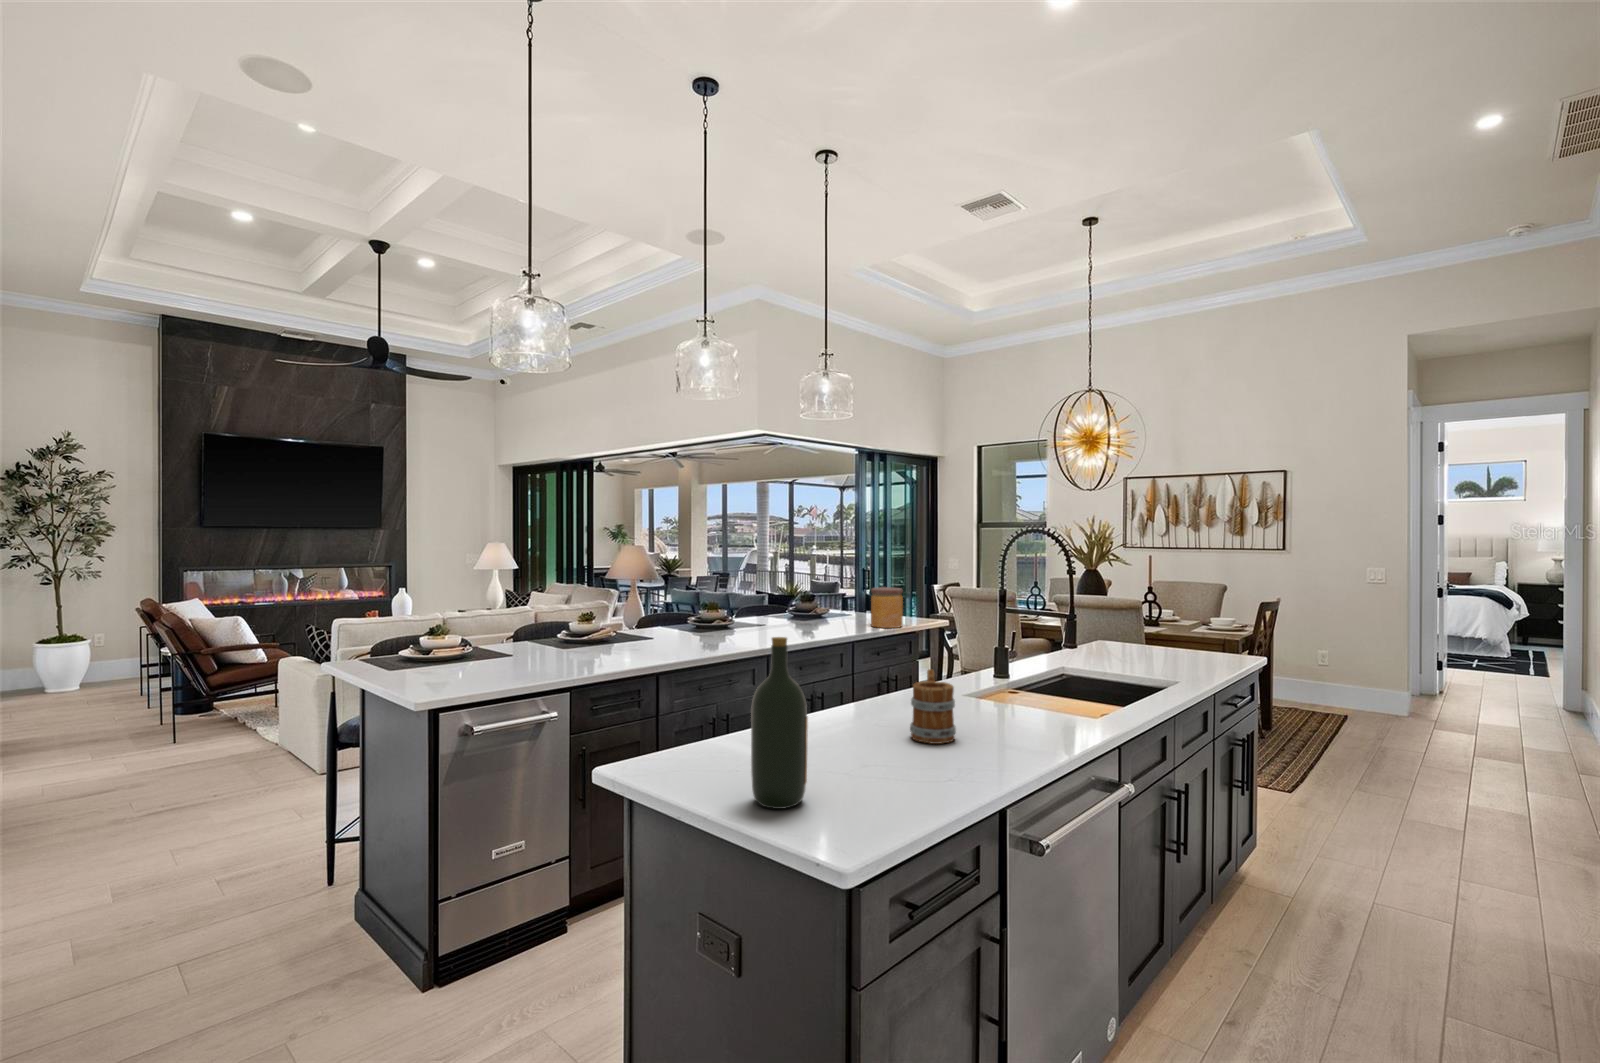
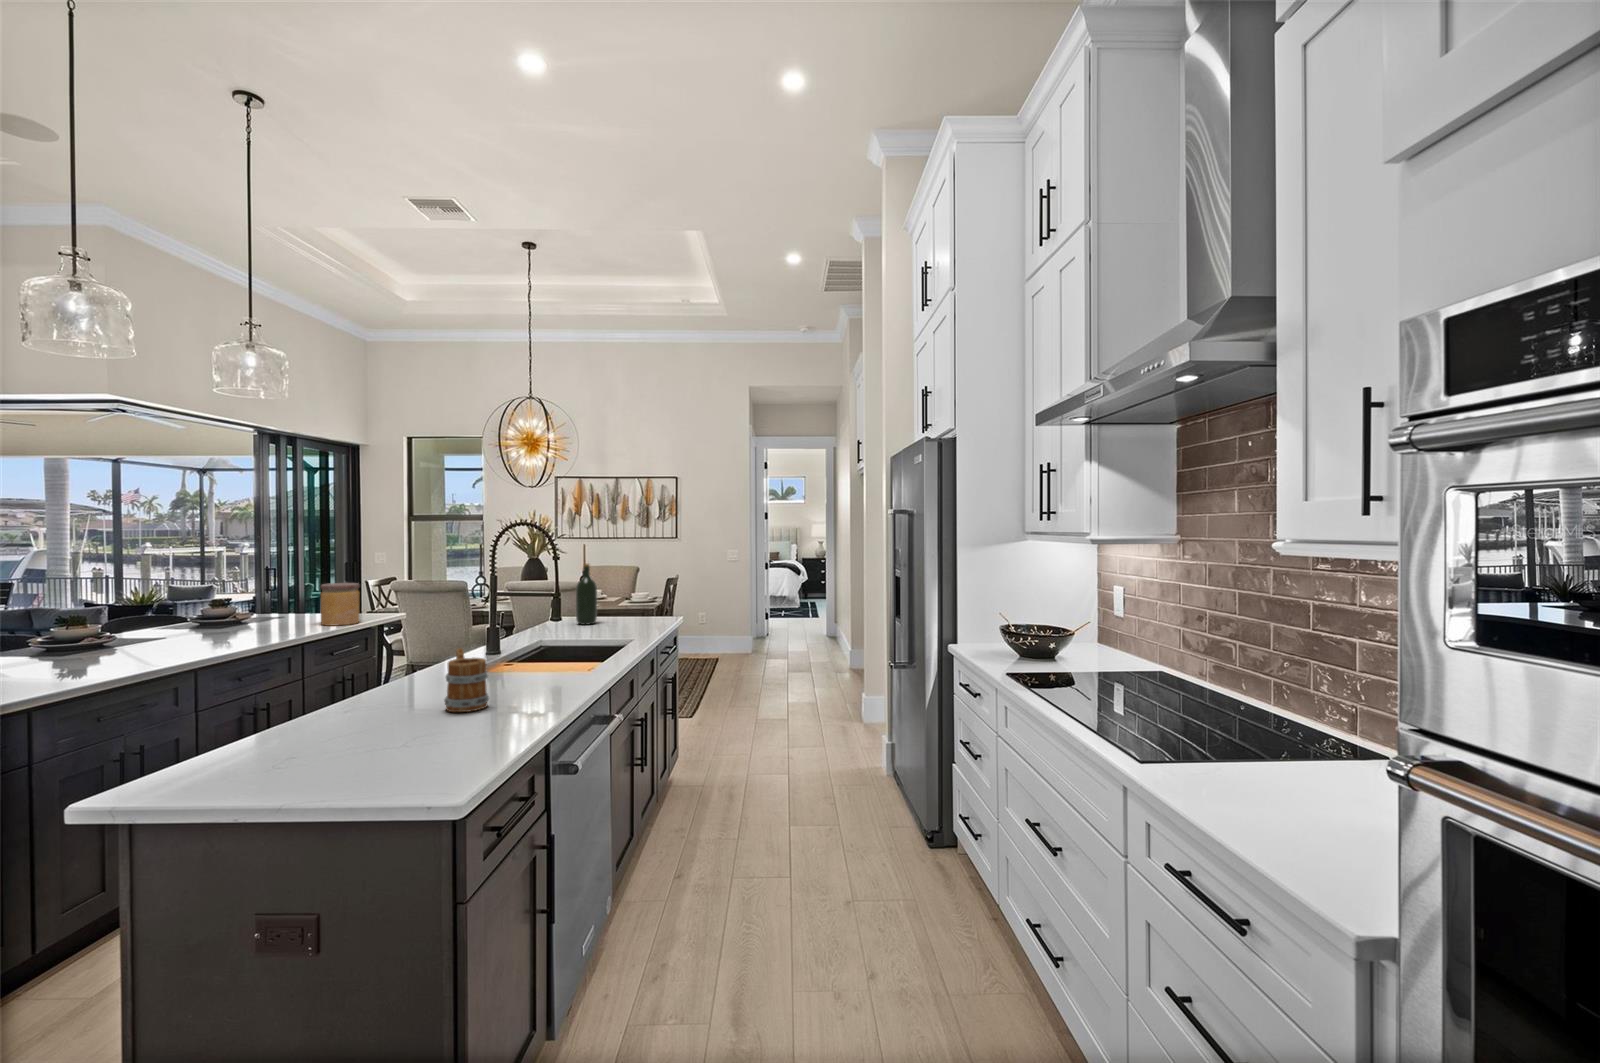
wine bottle: present [751,637,808,809] -> present [576,564,597,625]

